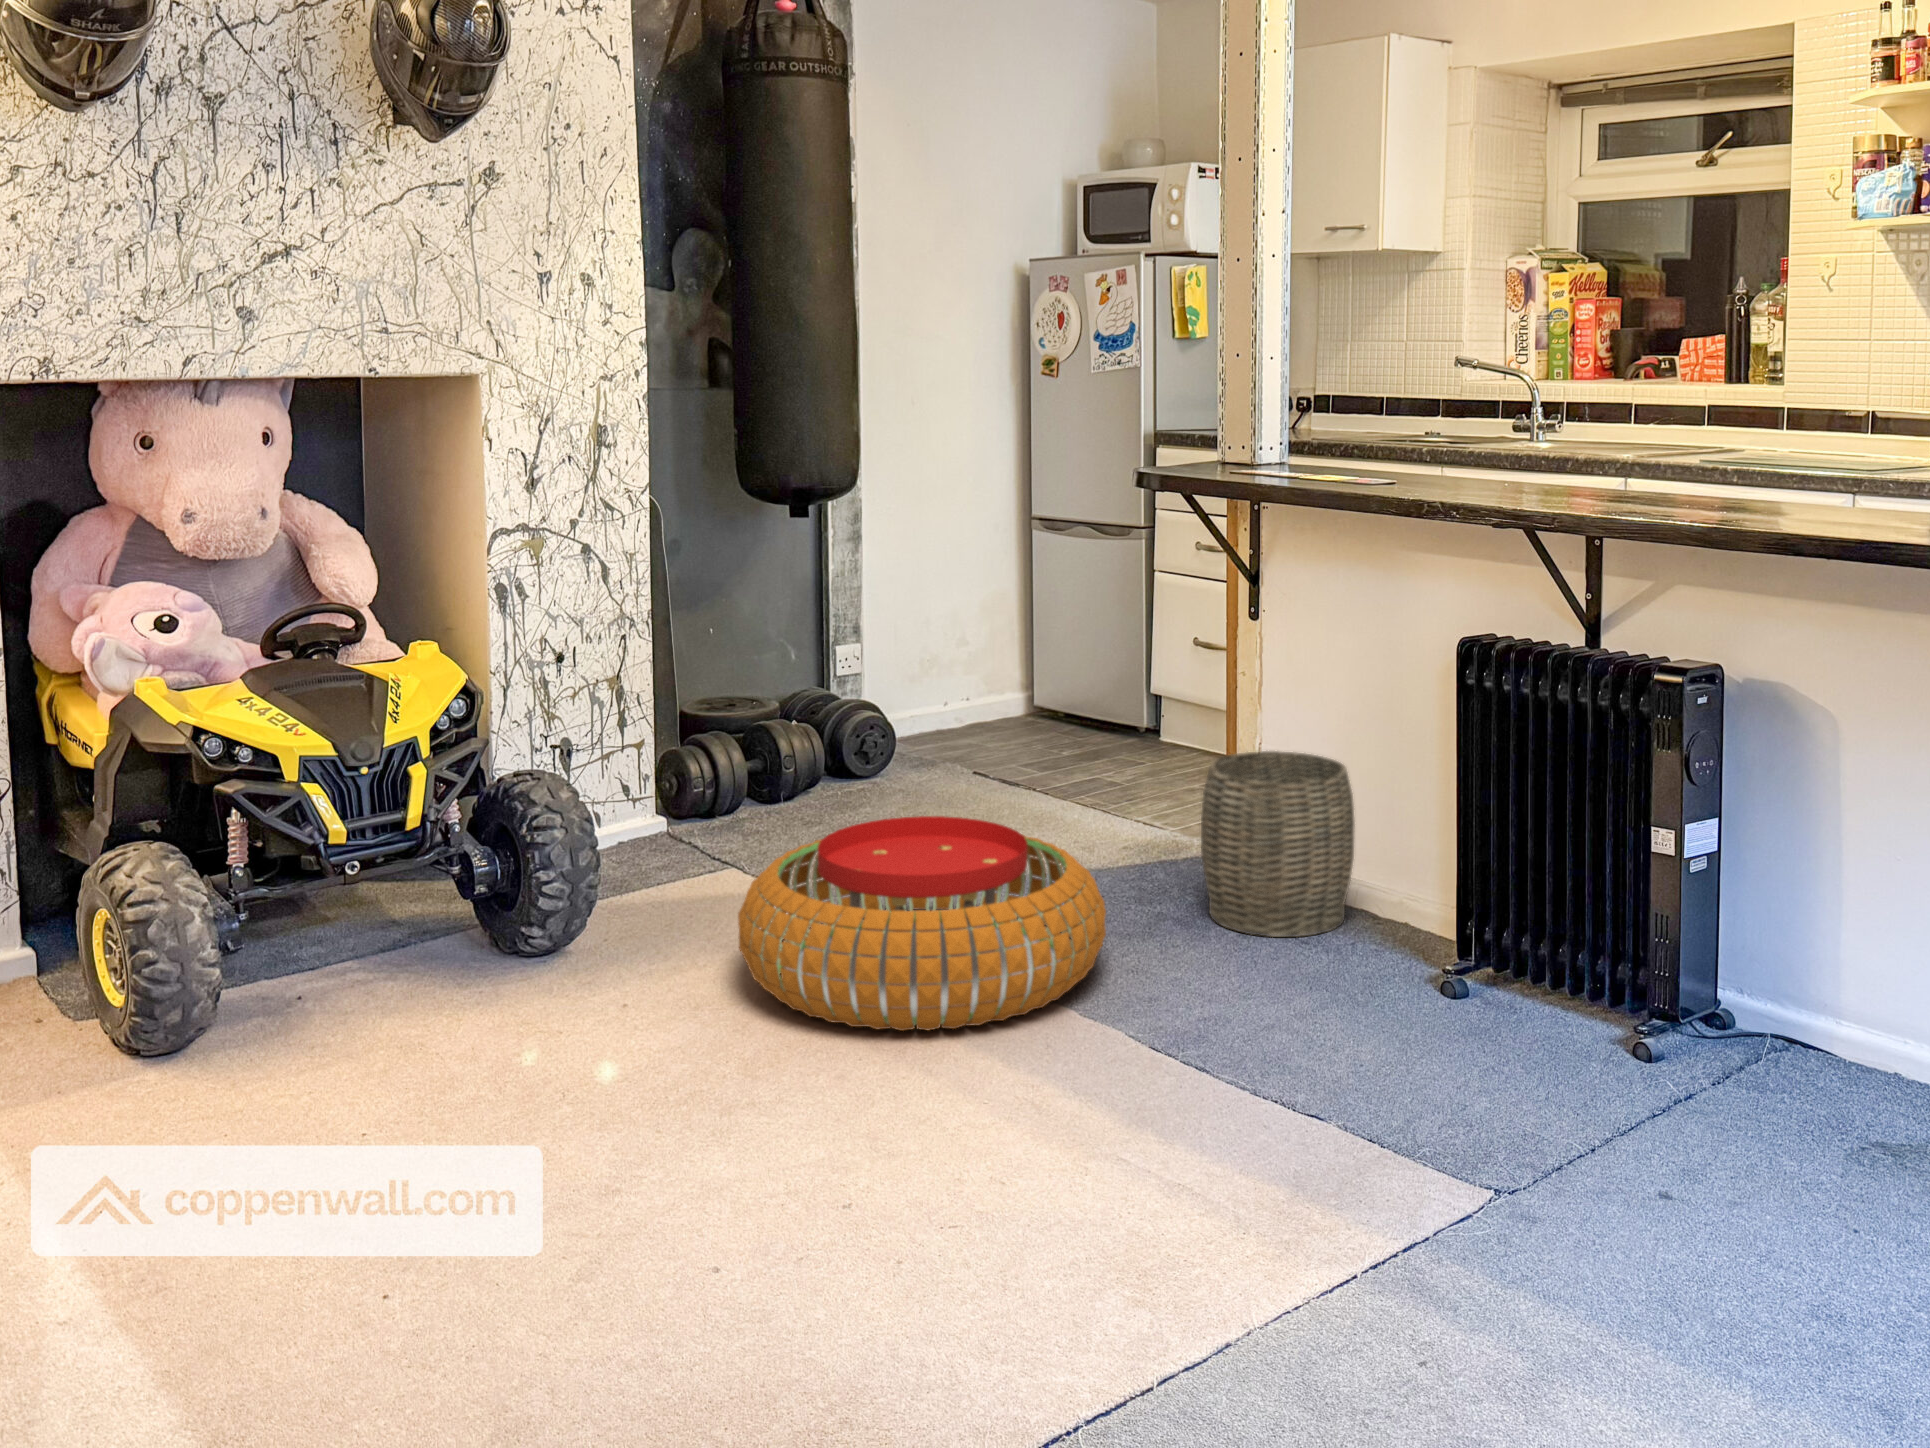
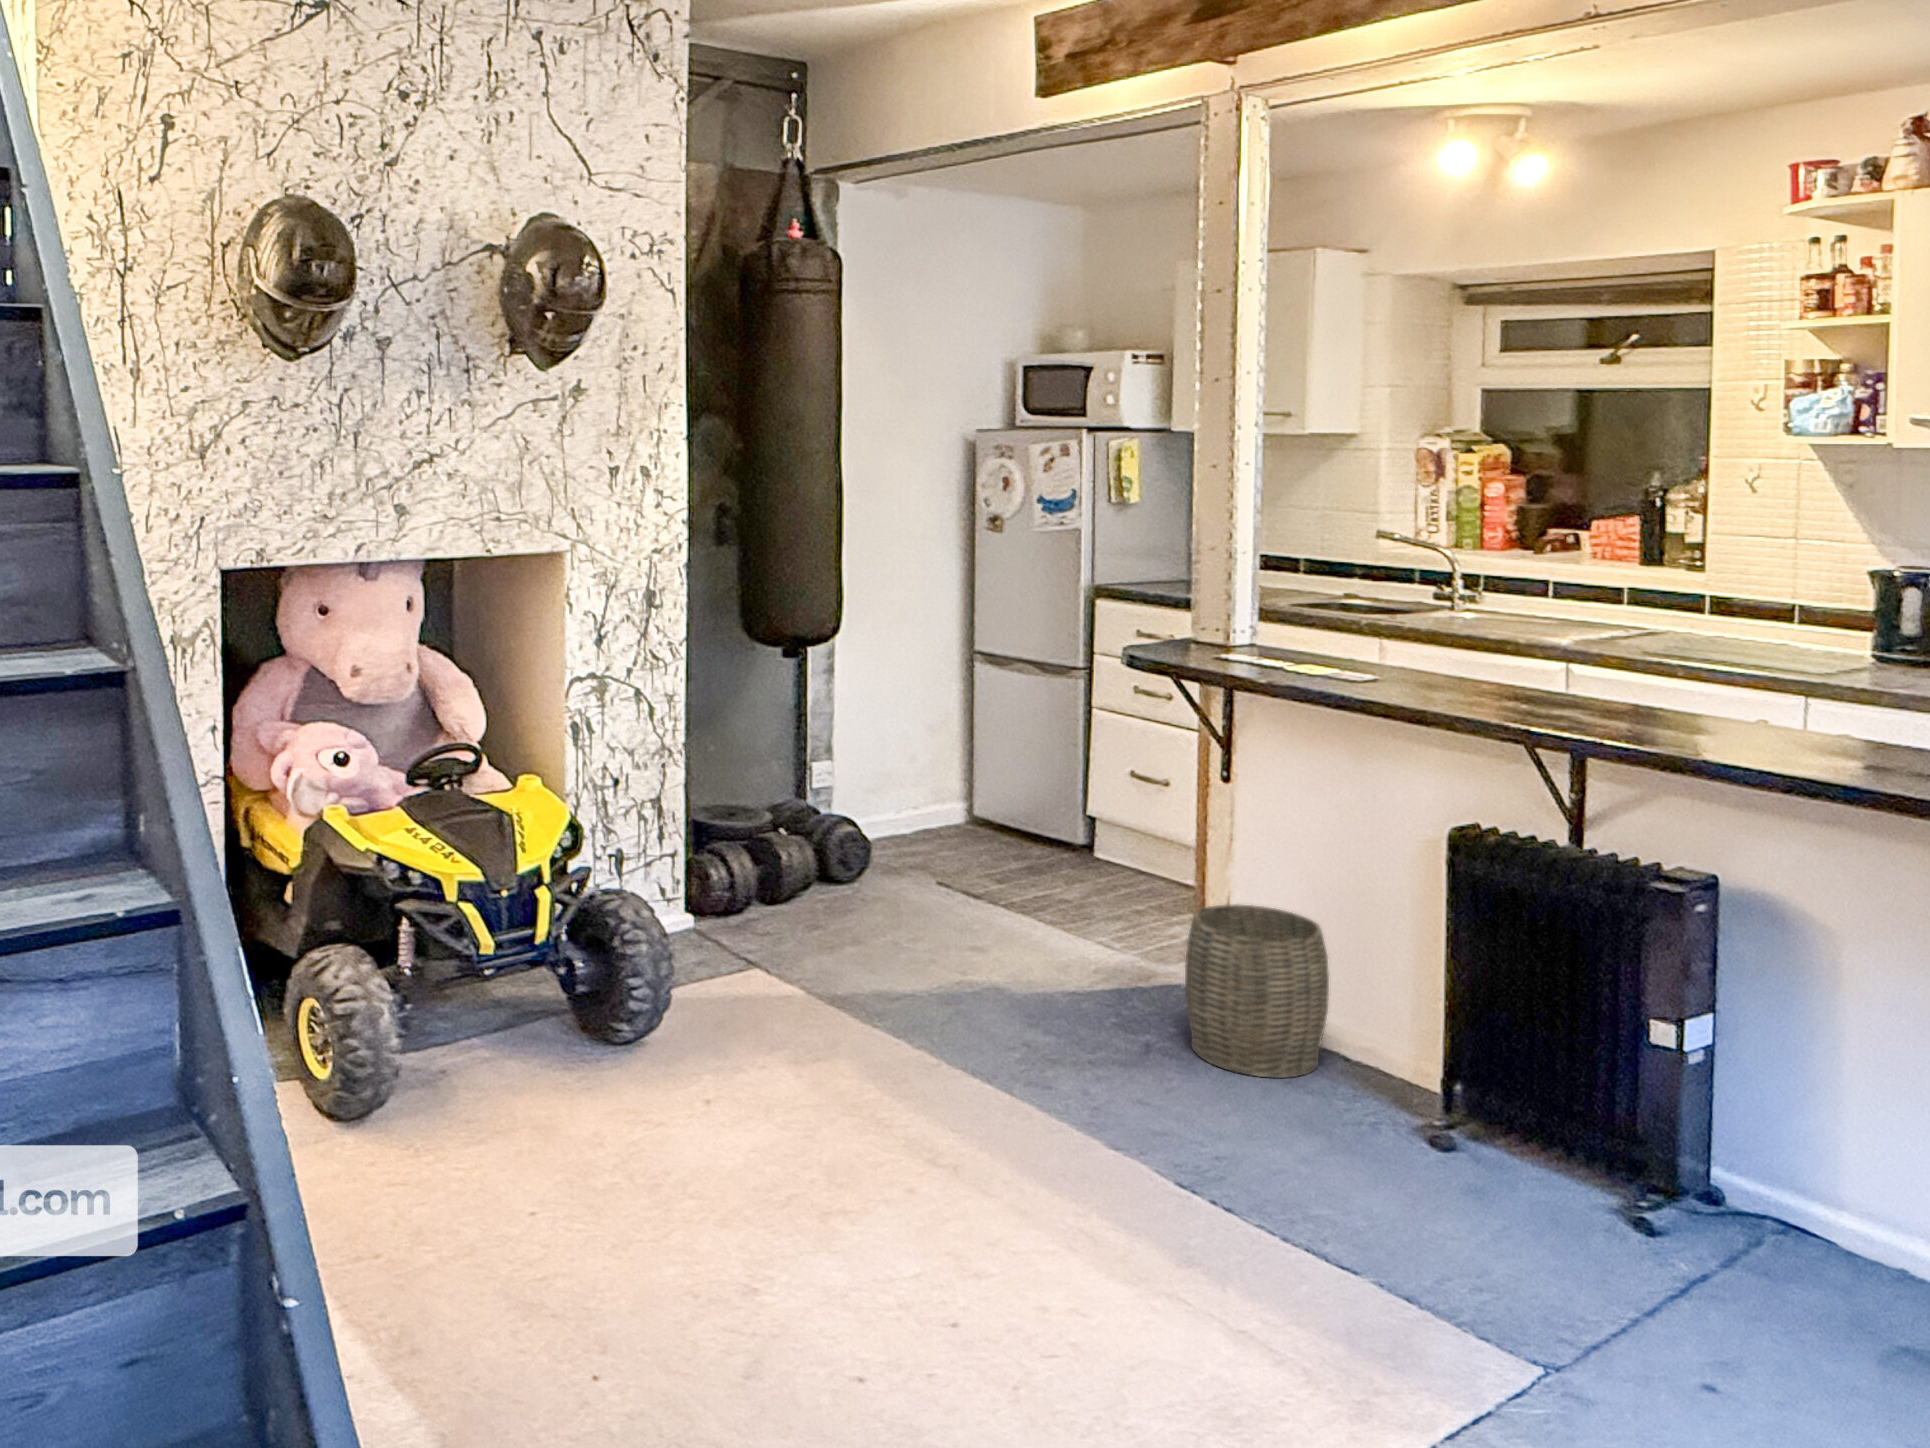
pouf: present [738,816,1106,1031] -> none [798,951,1116,1149]

